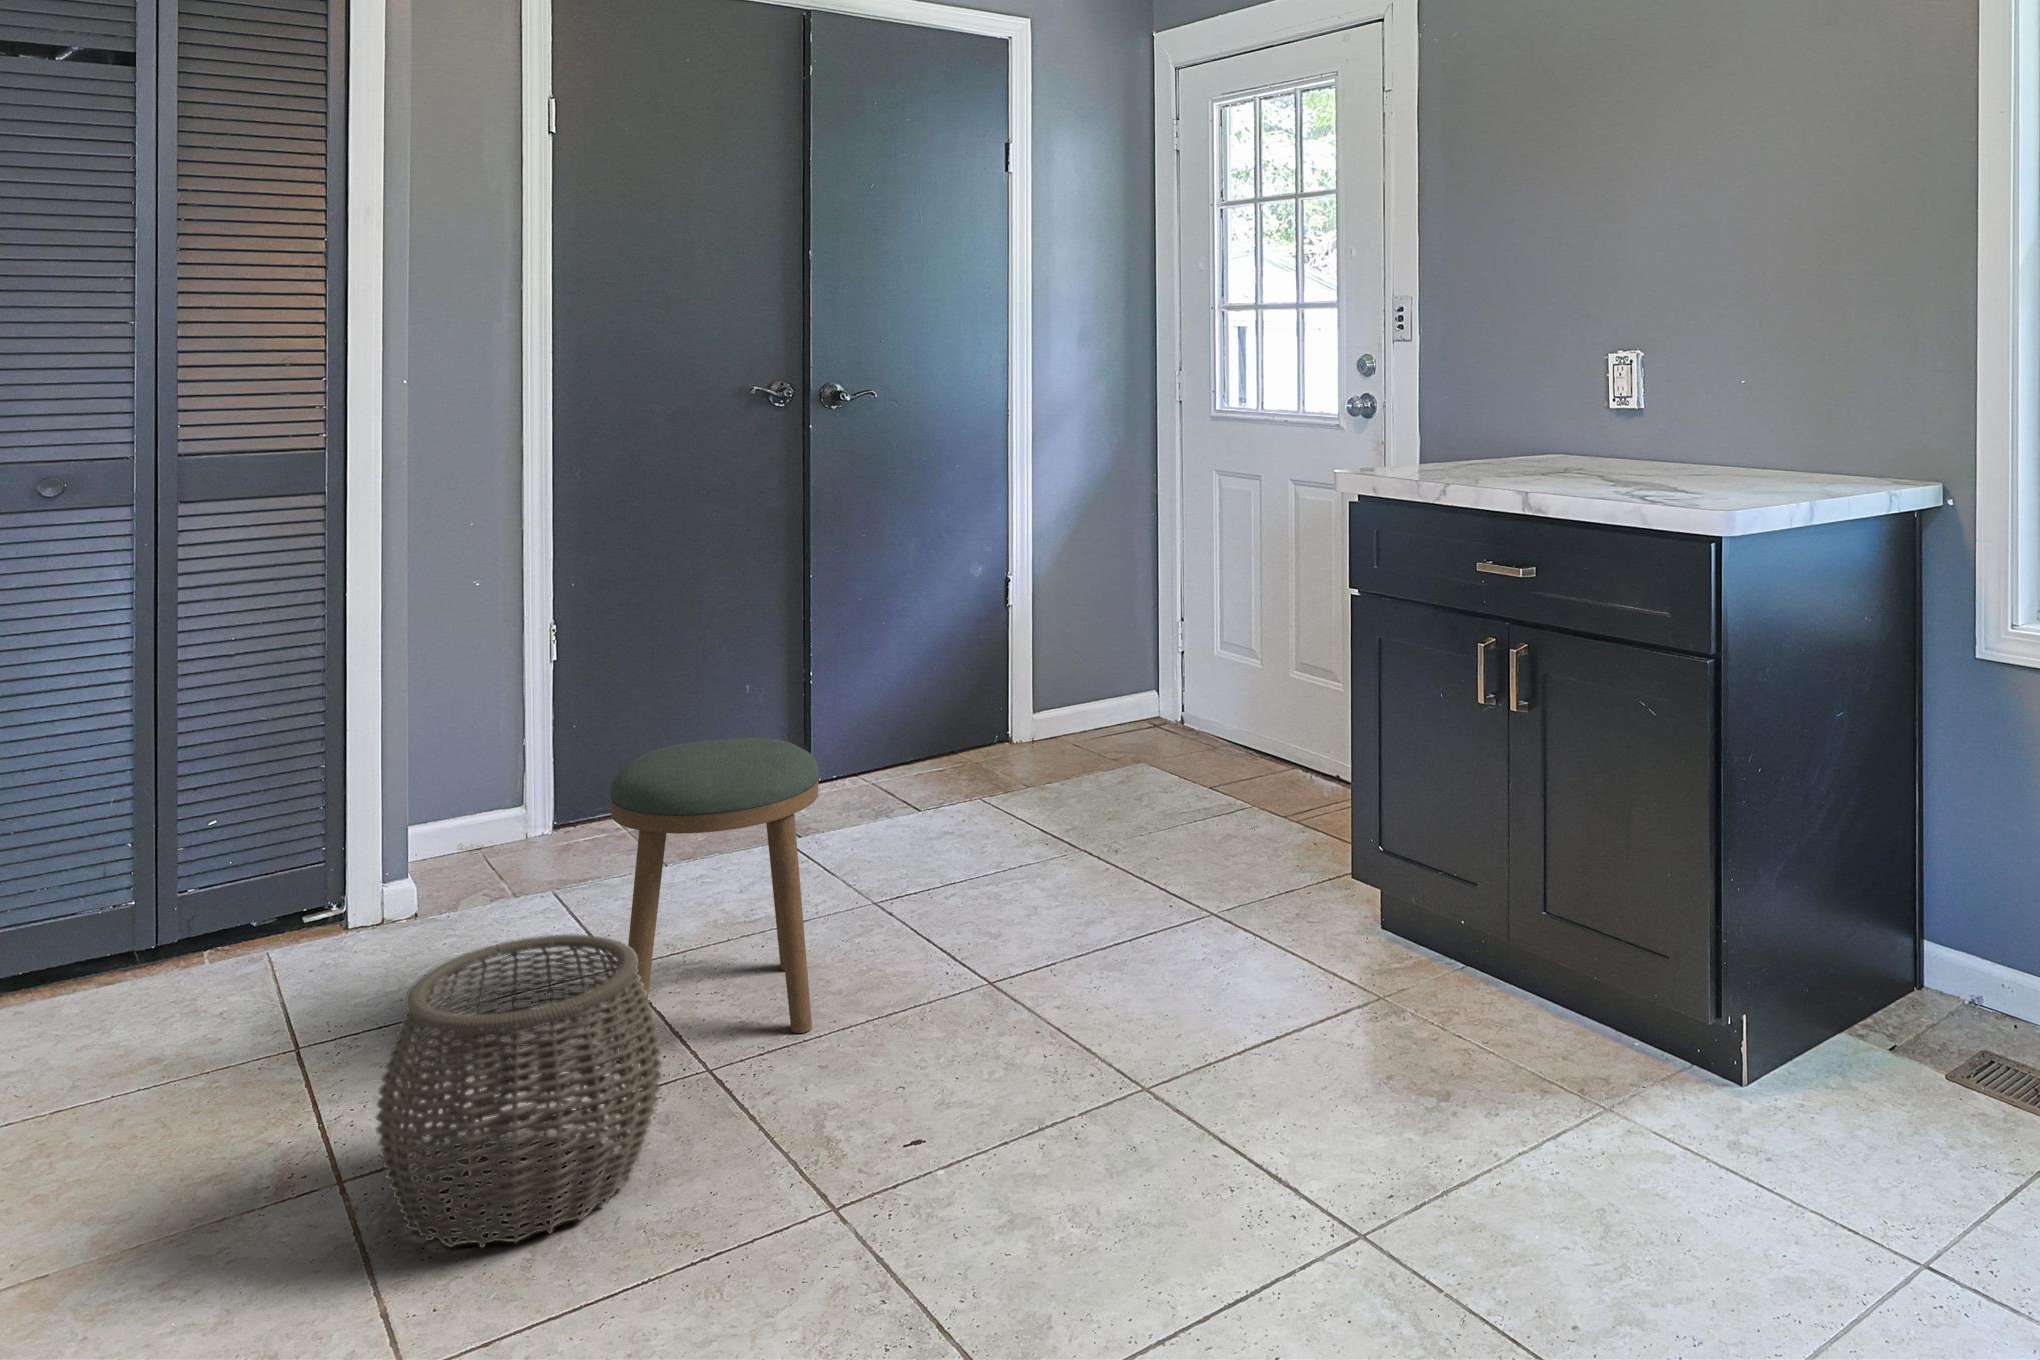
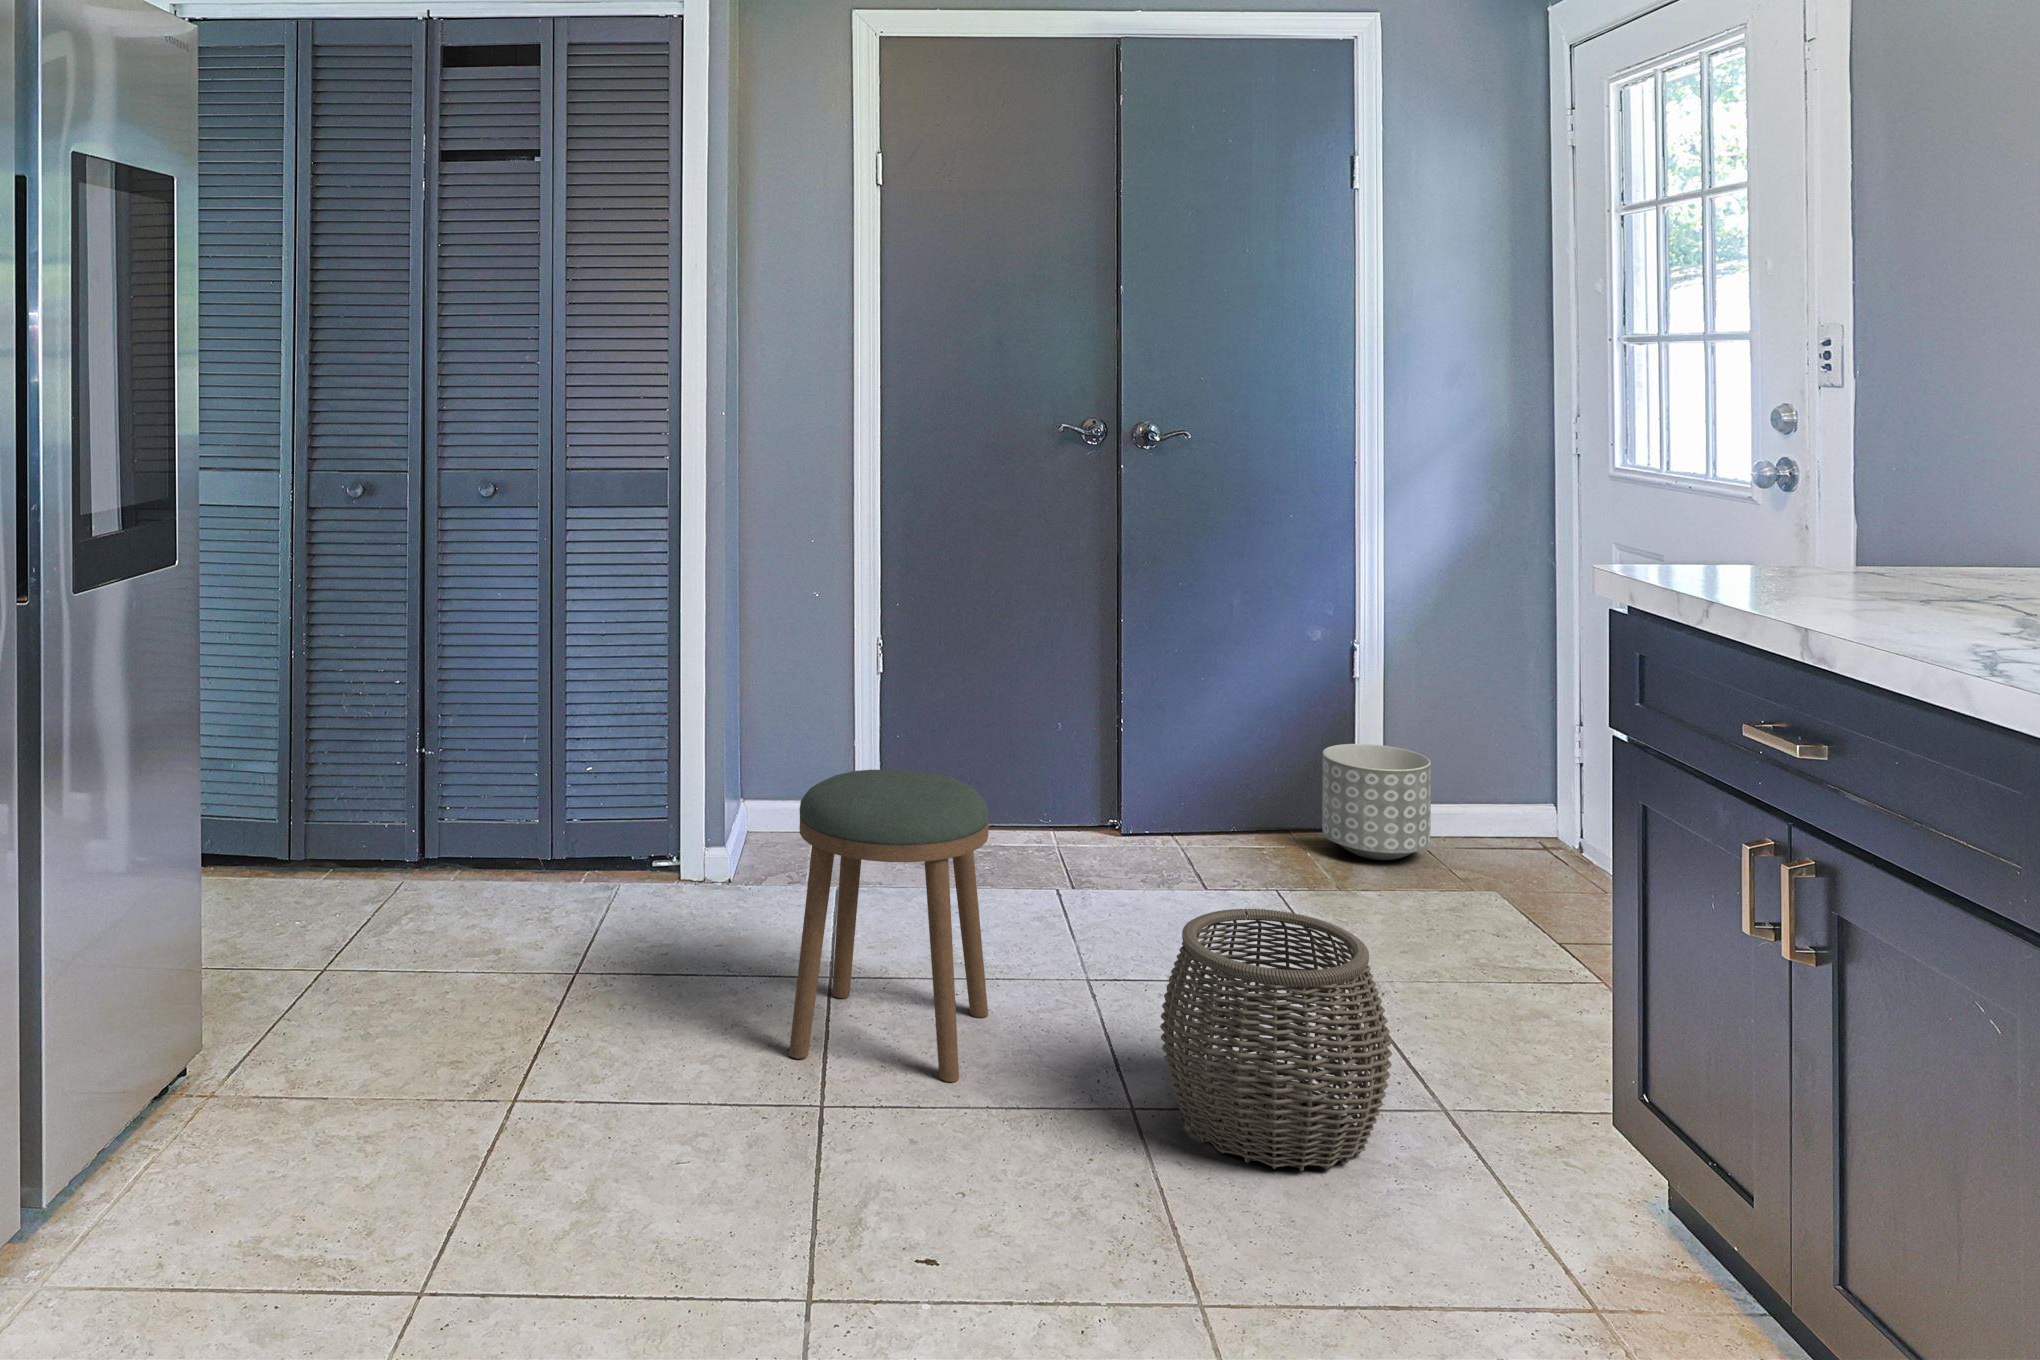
planter: none [994,661,1084,760] -> present [1322,744,1431,860]
woven basket: present [376,935,662,1248] -> present [1160,909,1392,1171]

